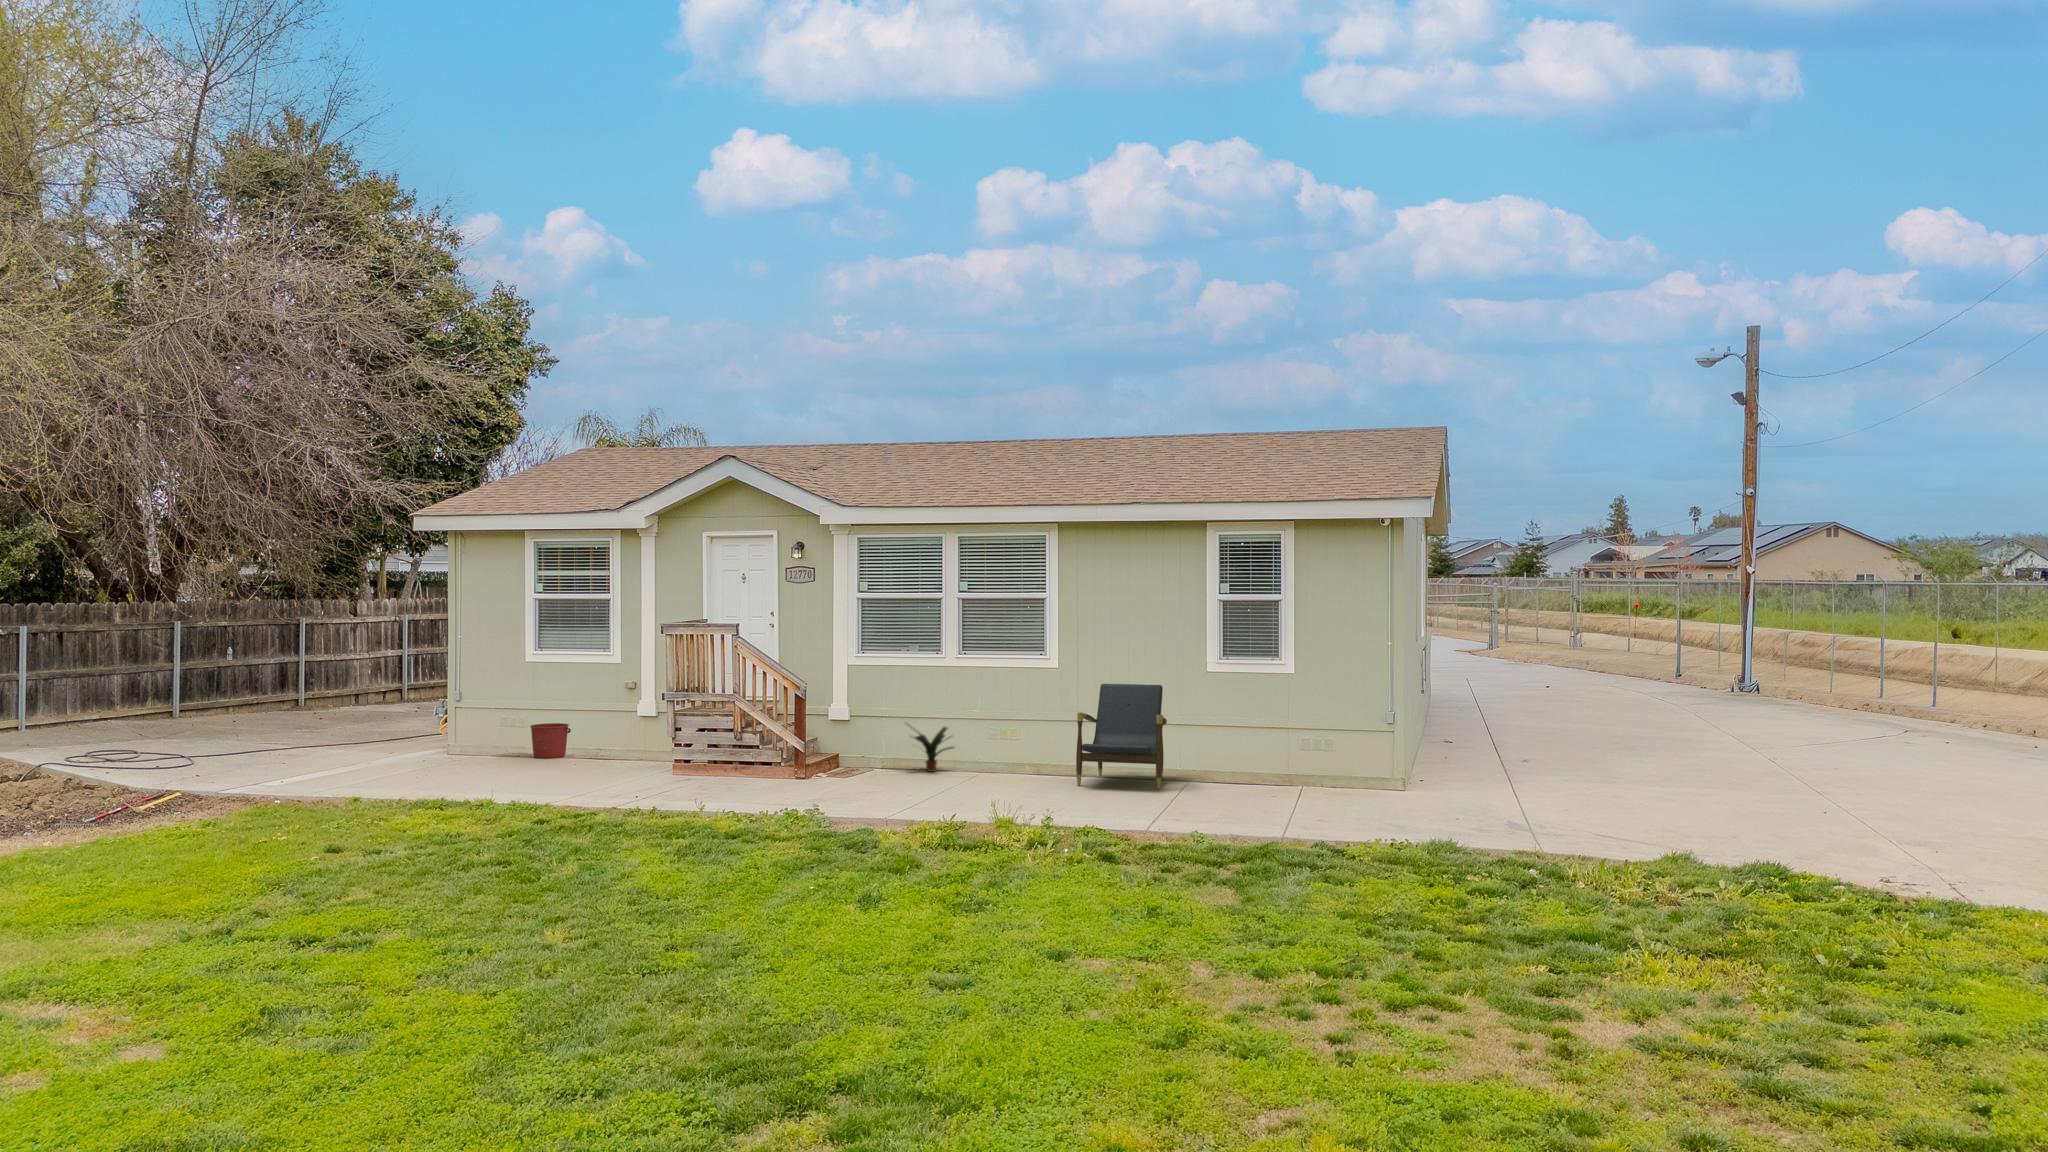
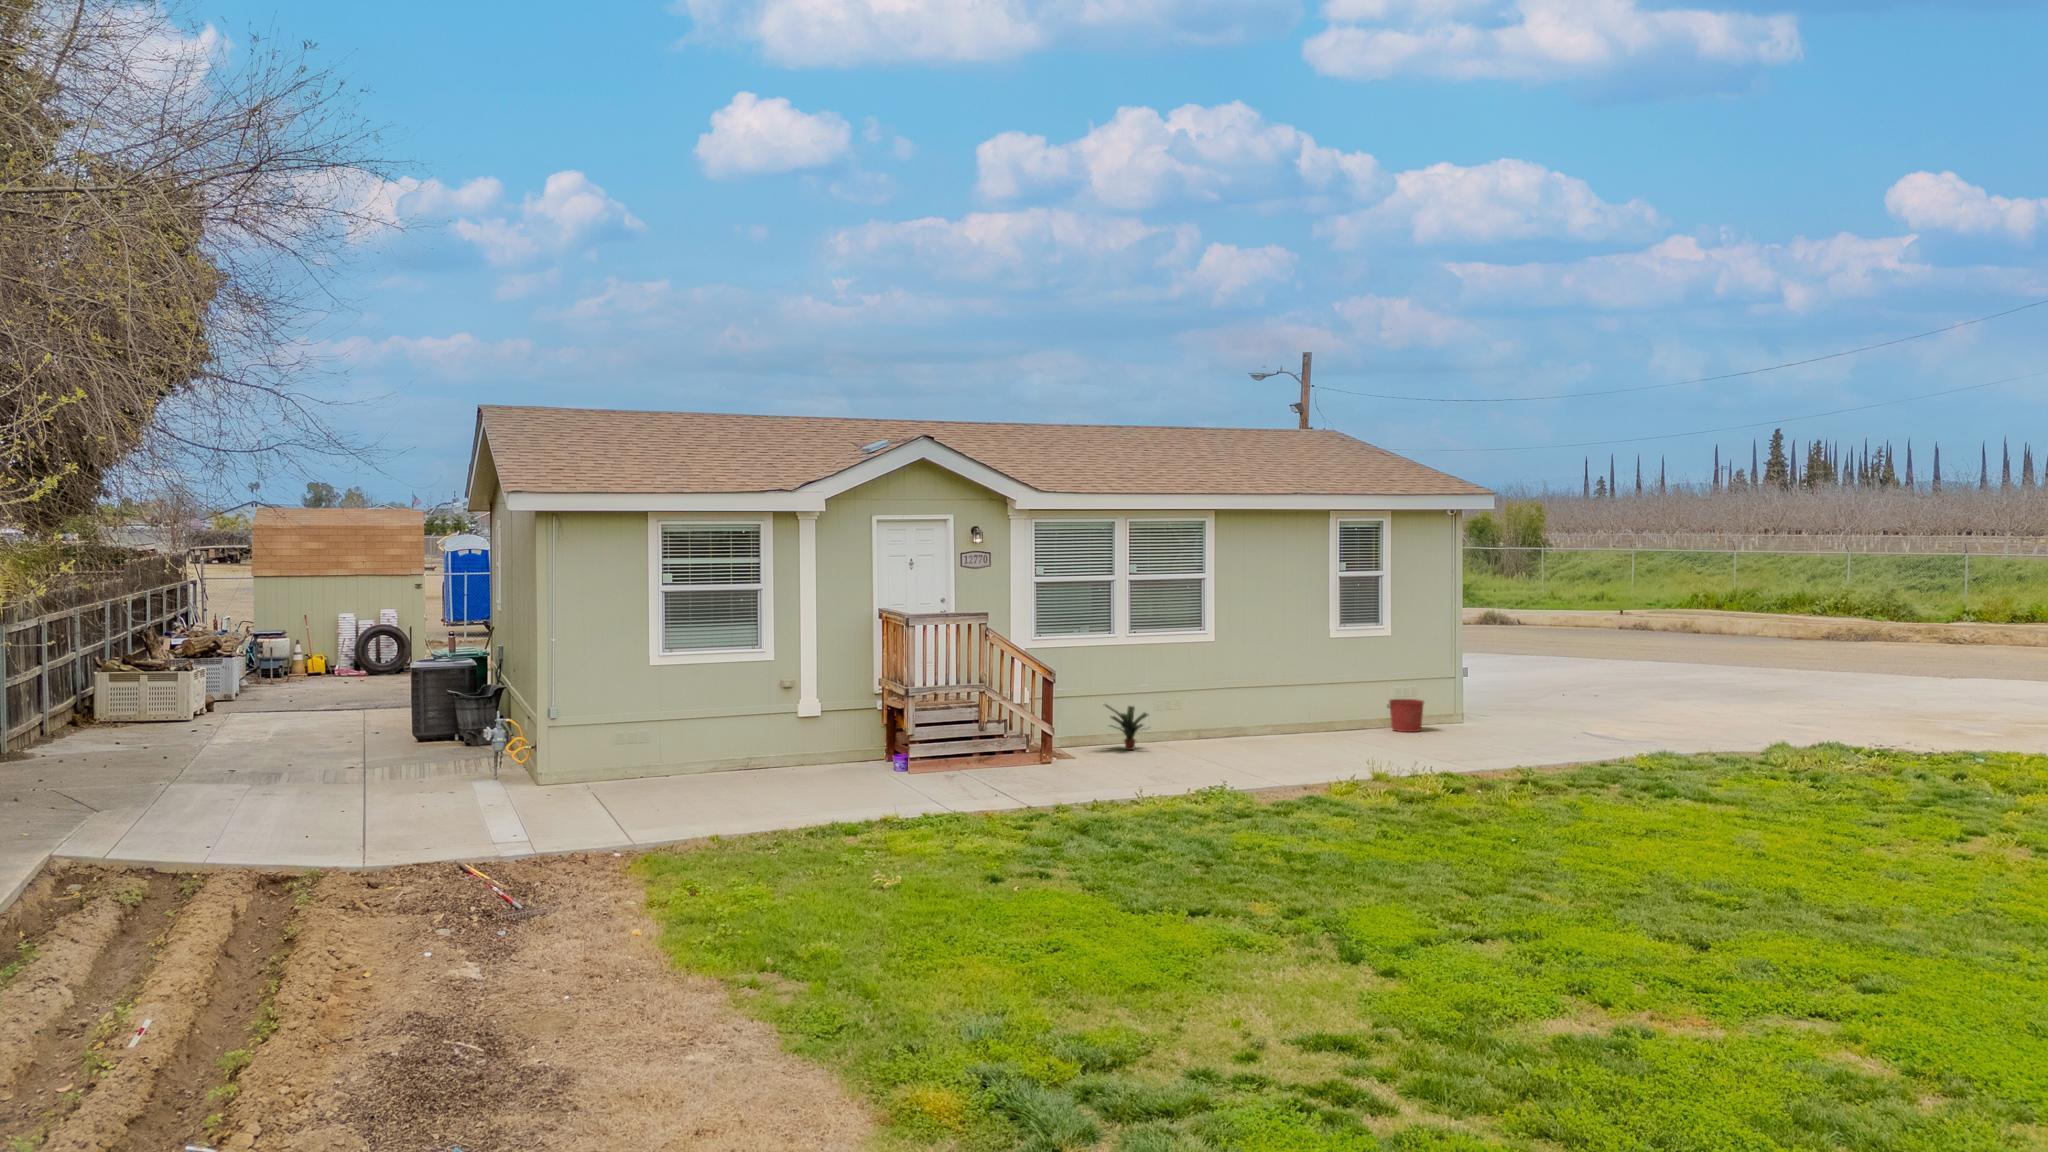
lounge chair: present [1076,684,1167,789] -> none [1256,653,1352,747]
bucket: present [530,723,571,758] -> present [1388,699,1424,732]

